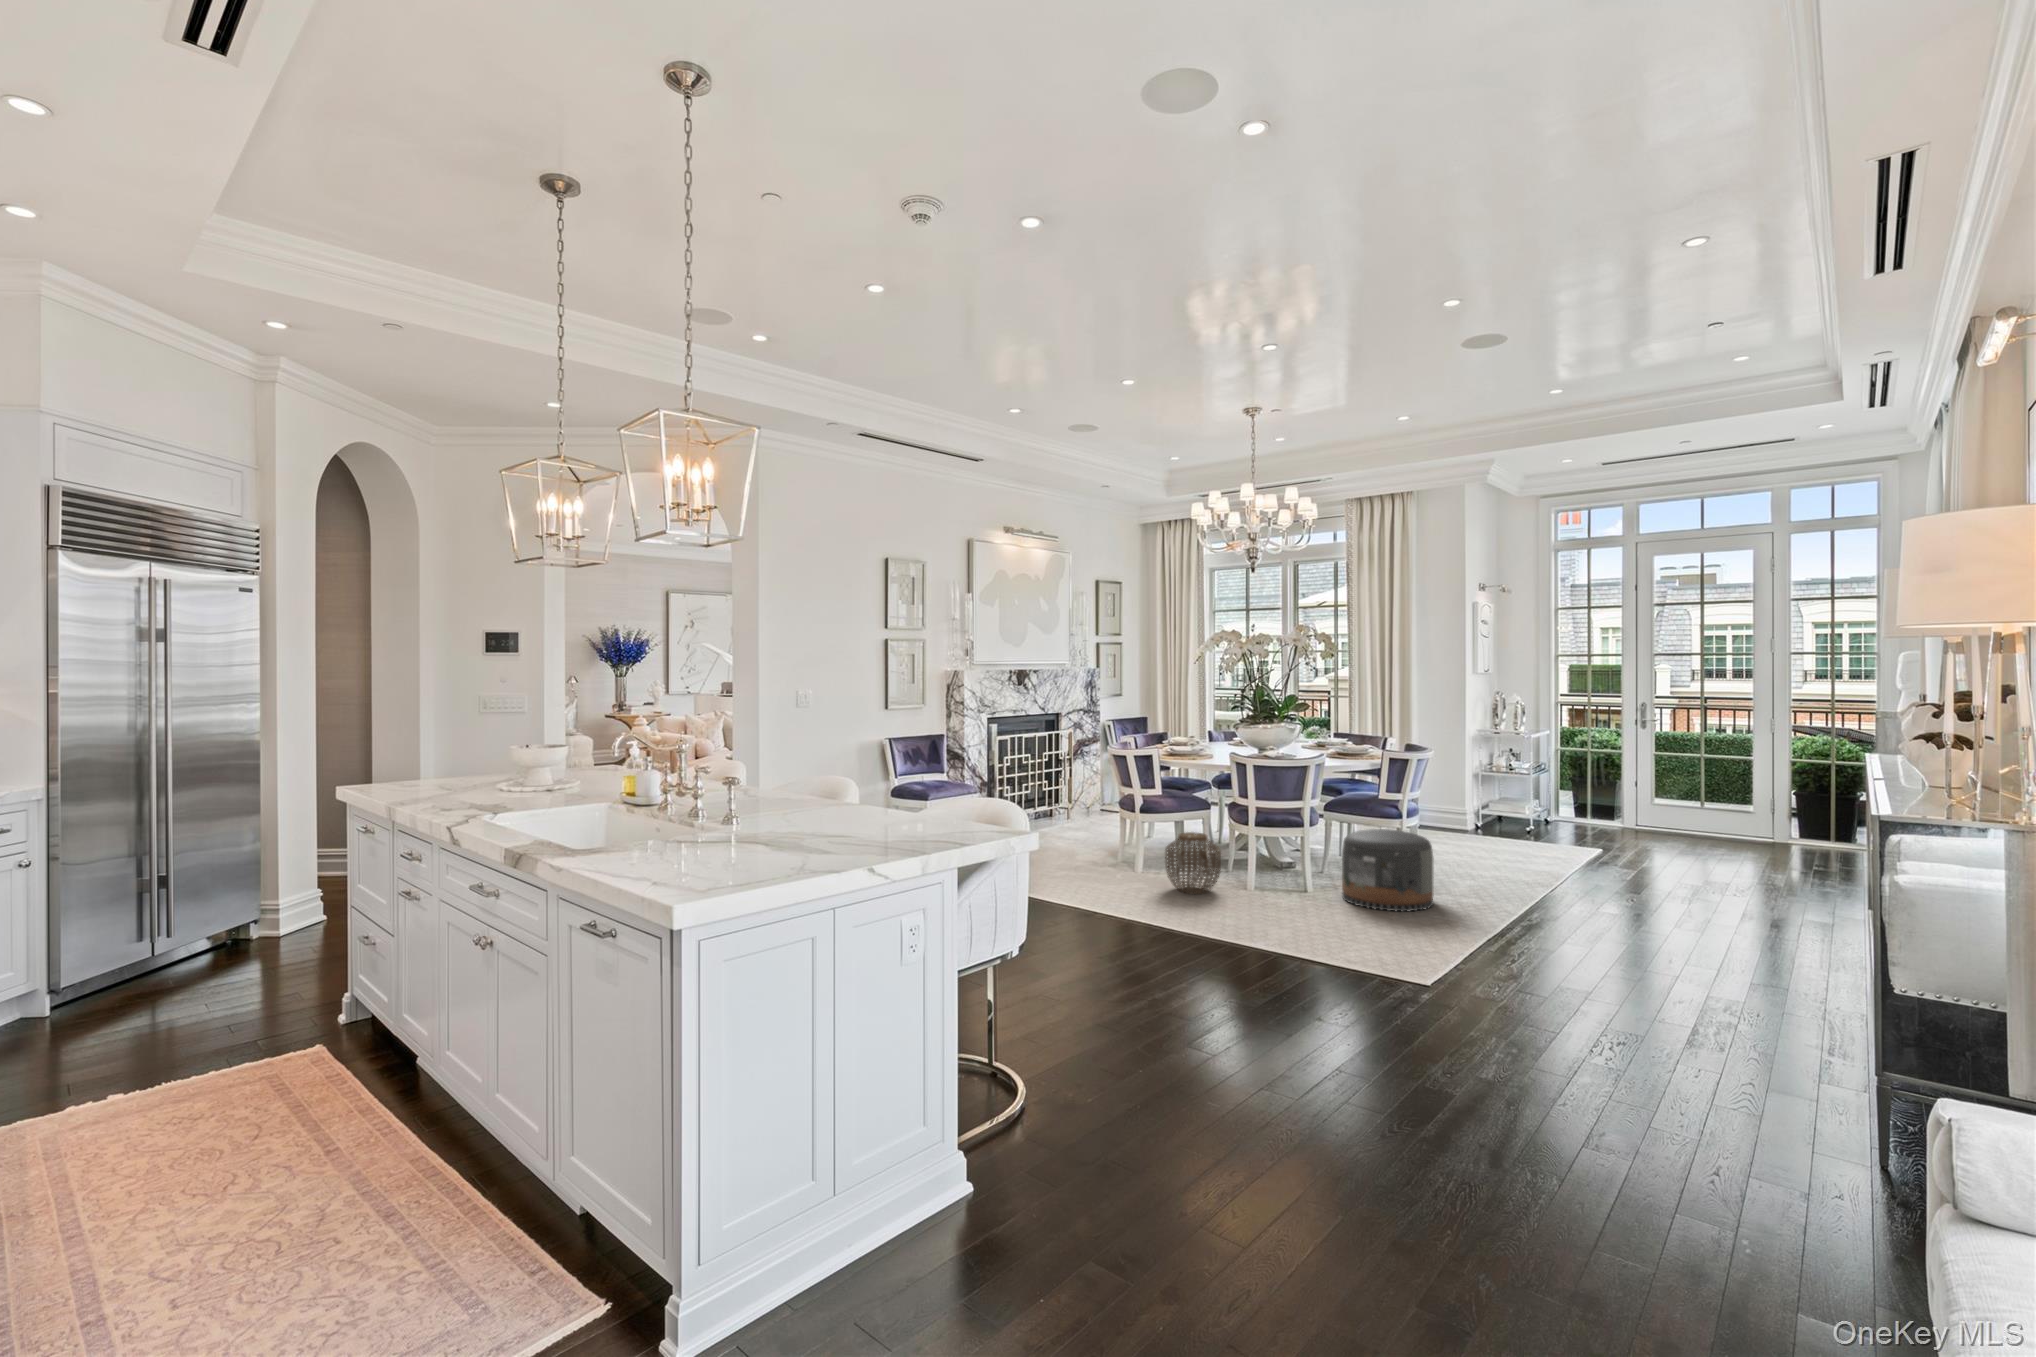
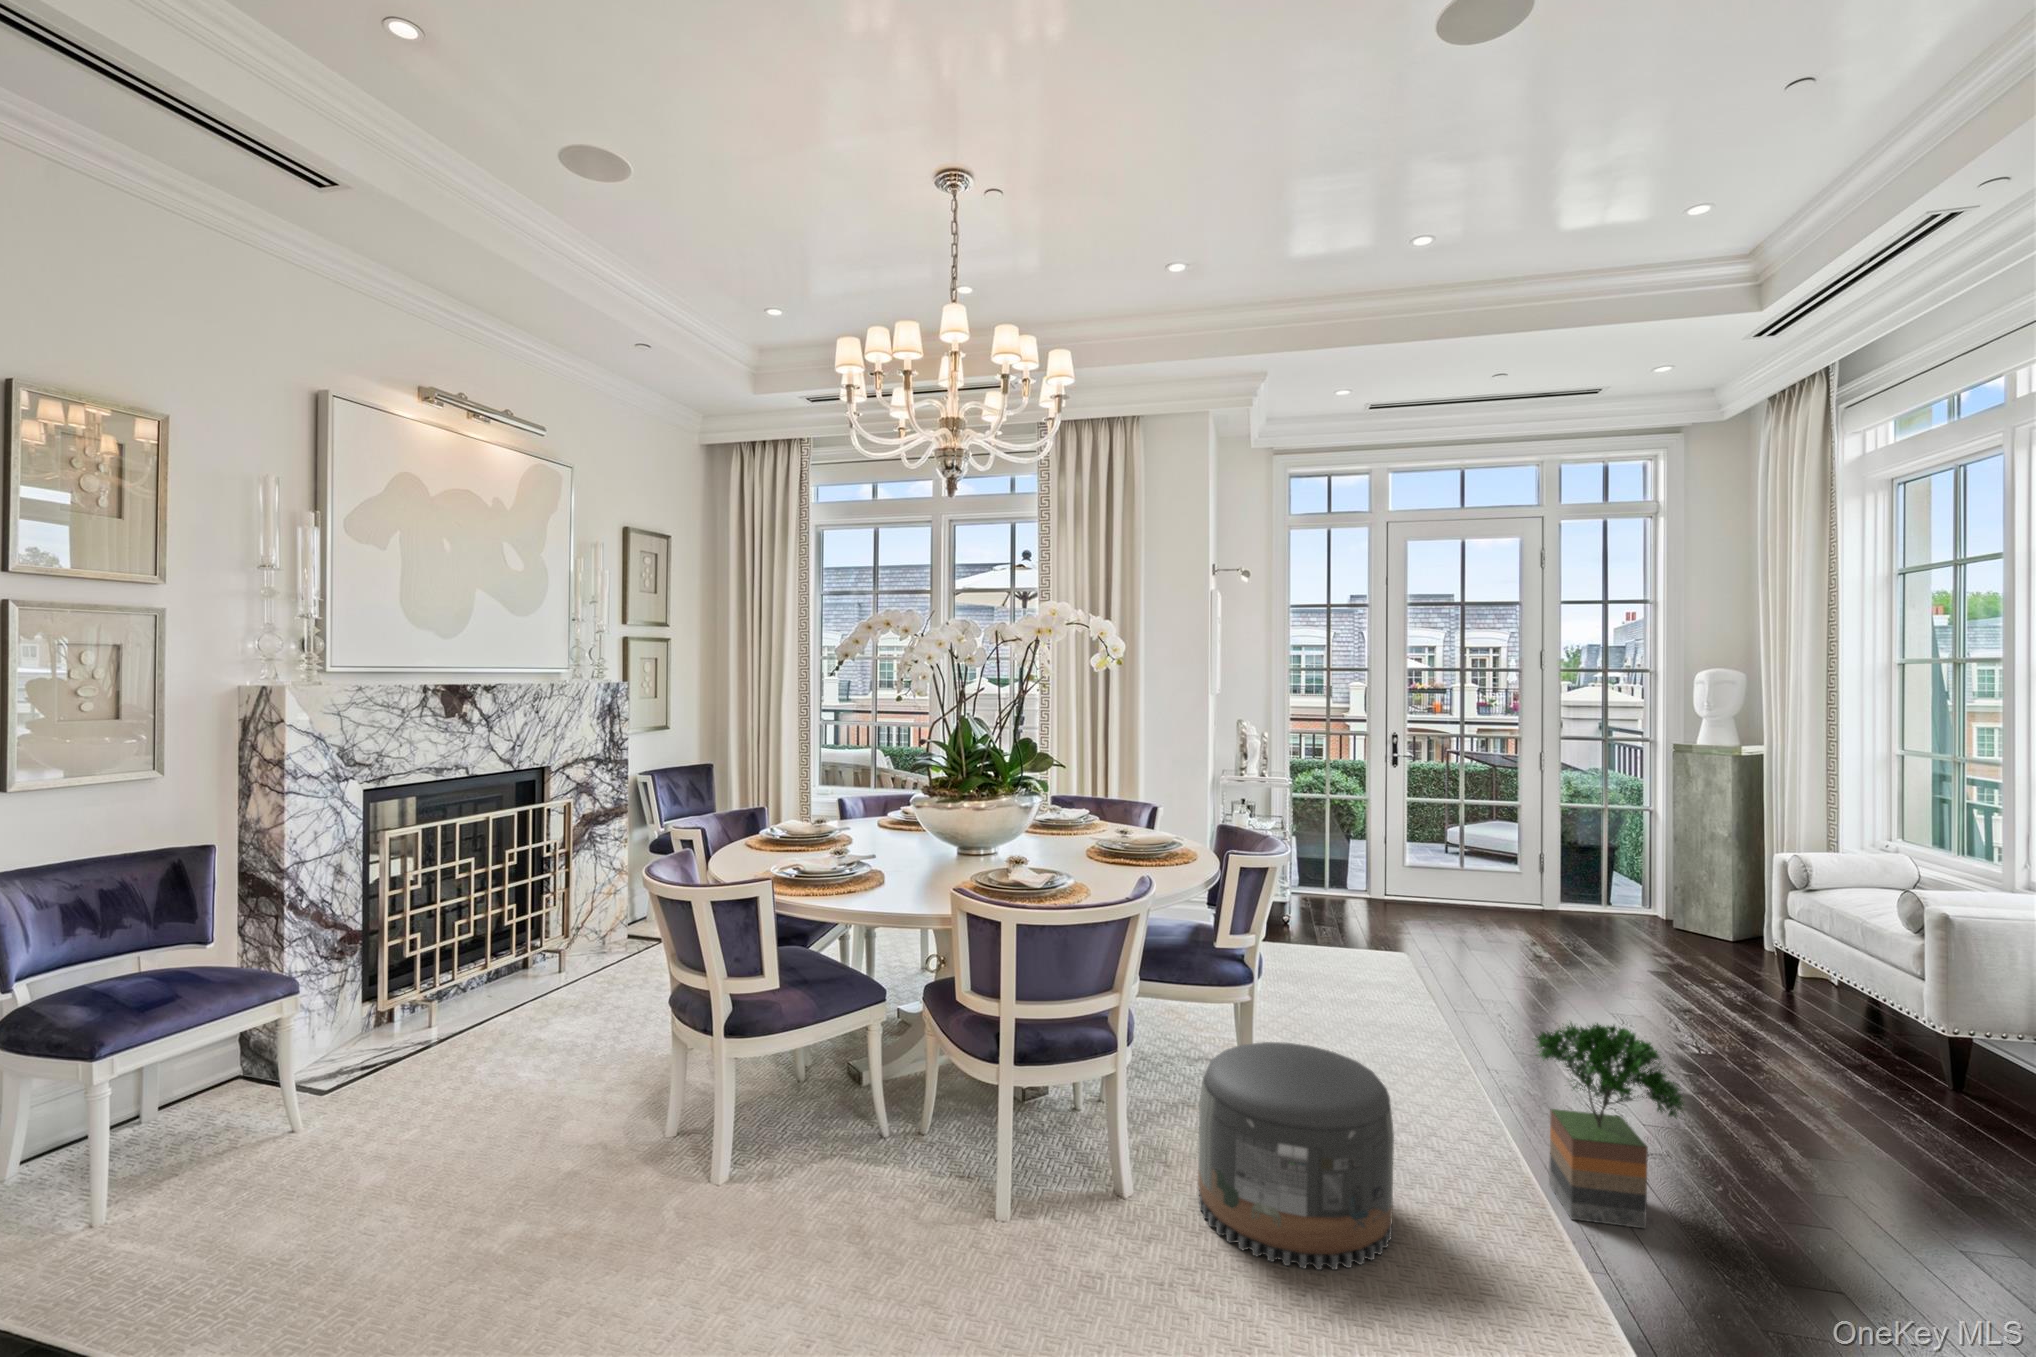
potted tree: none [1521,825,1591,922] -> present [1535,1023,1684,1229]
woven basket: present [1165,832,1221,894] -> none [803,1111,945,1294]

